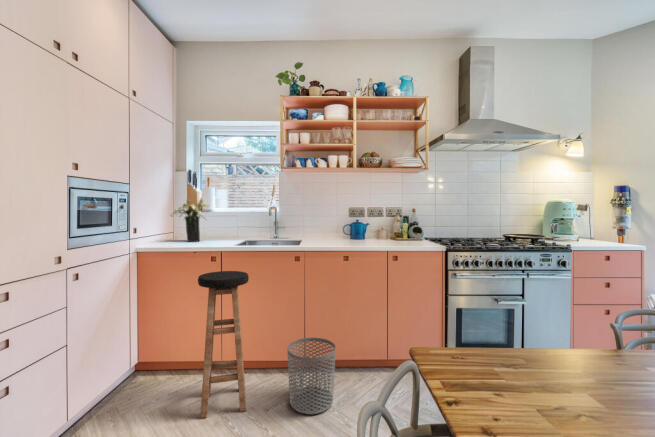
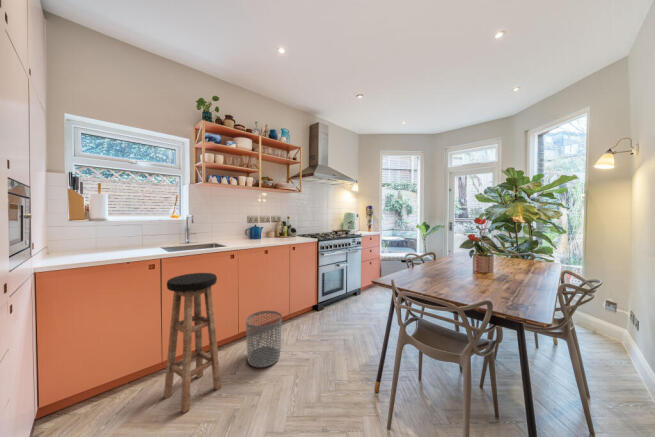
flower arrangement: present [170,200,210,242] -> none [68,206,122,253]

